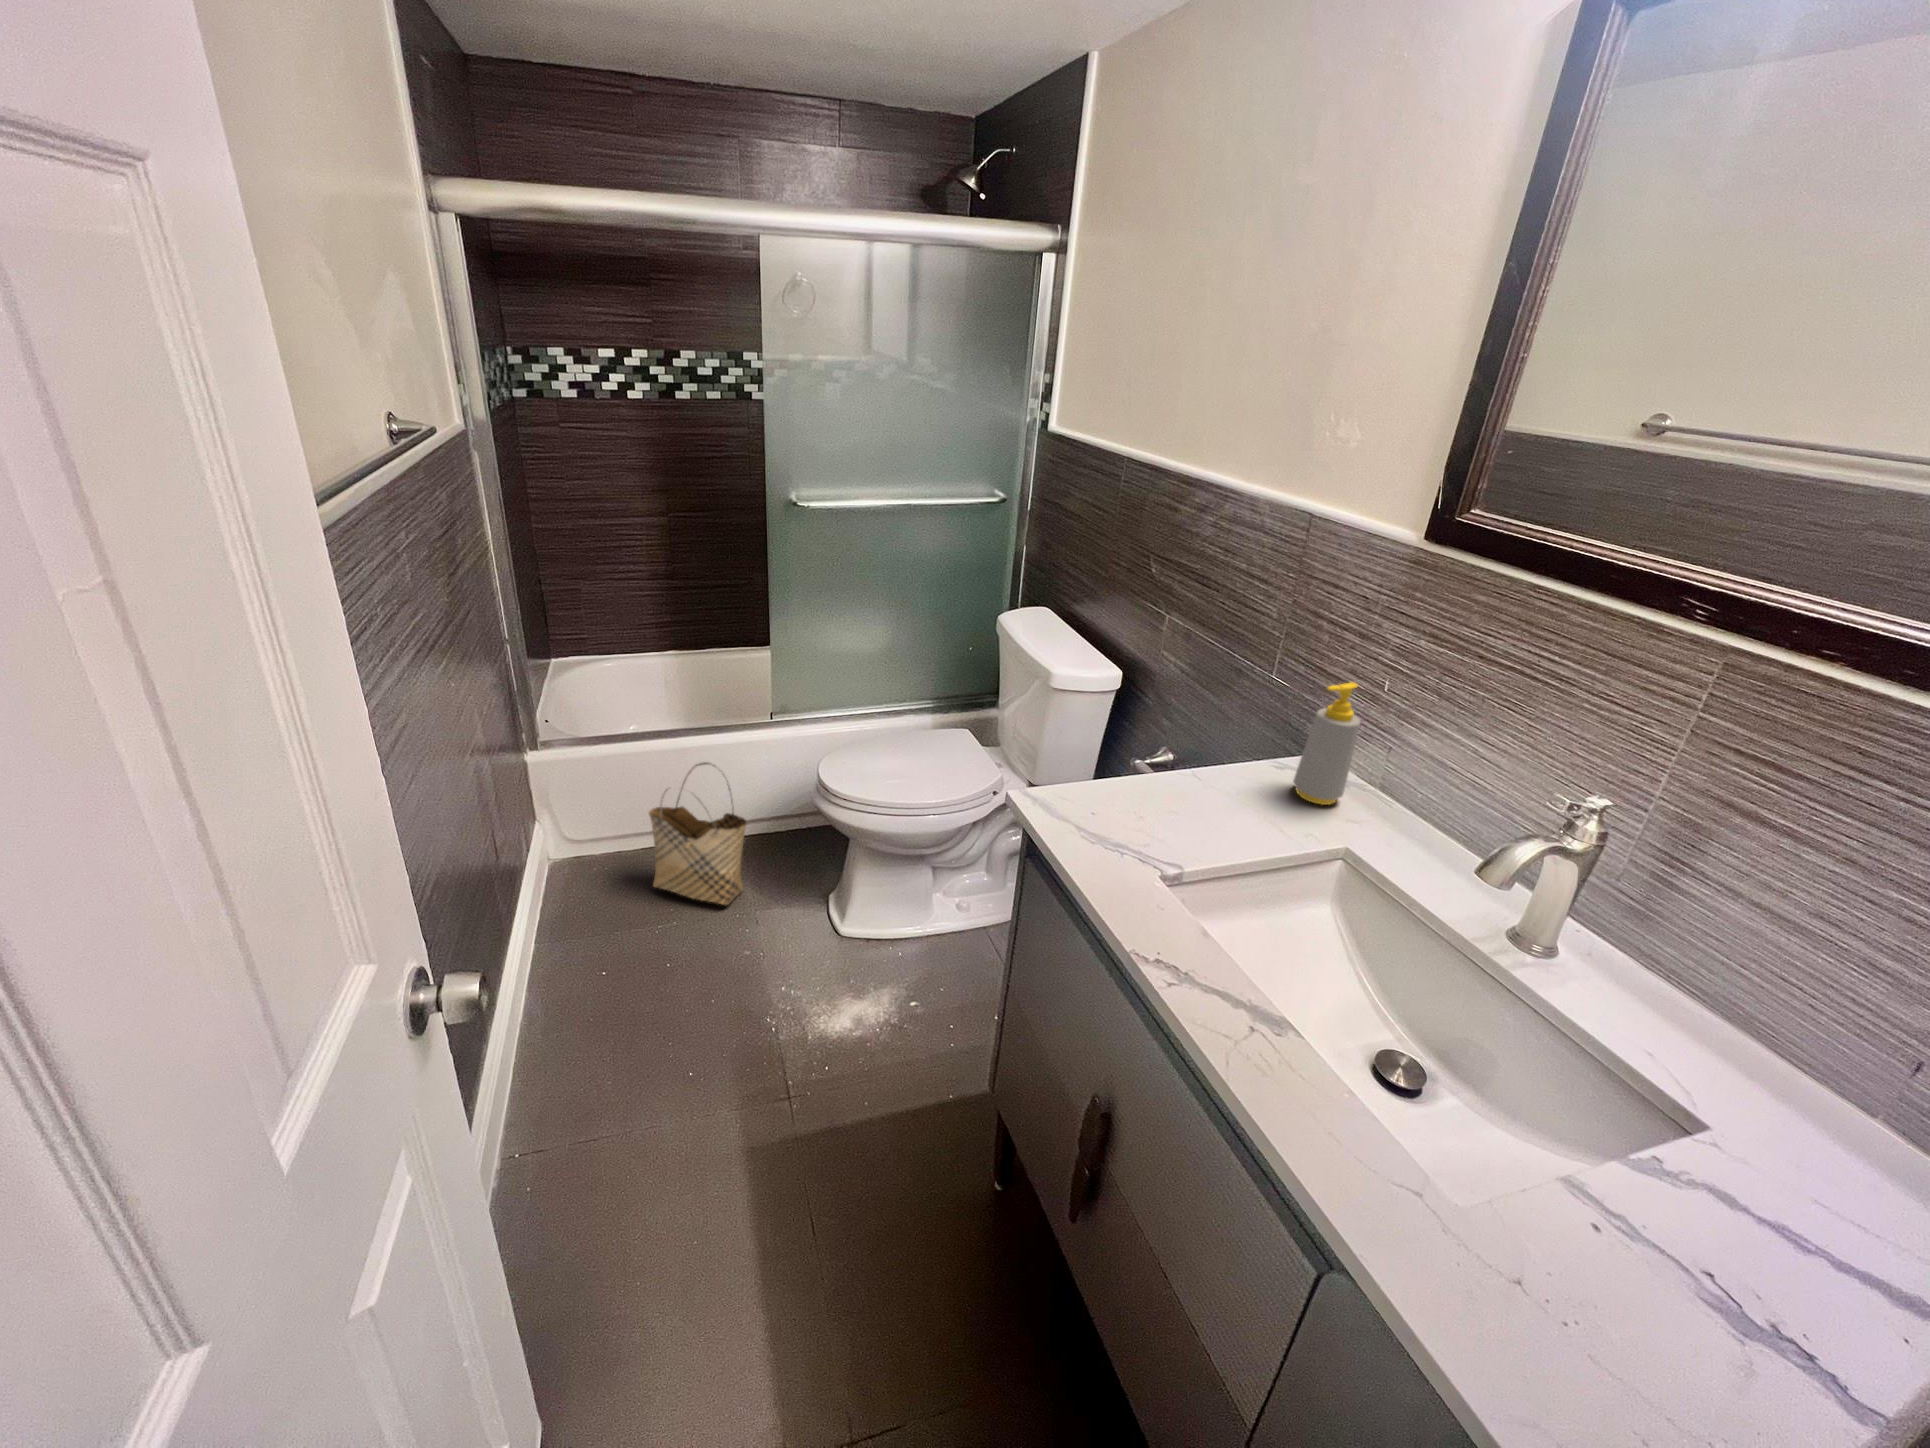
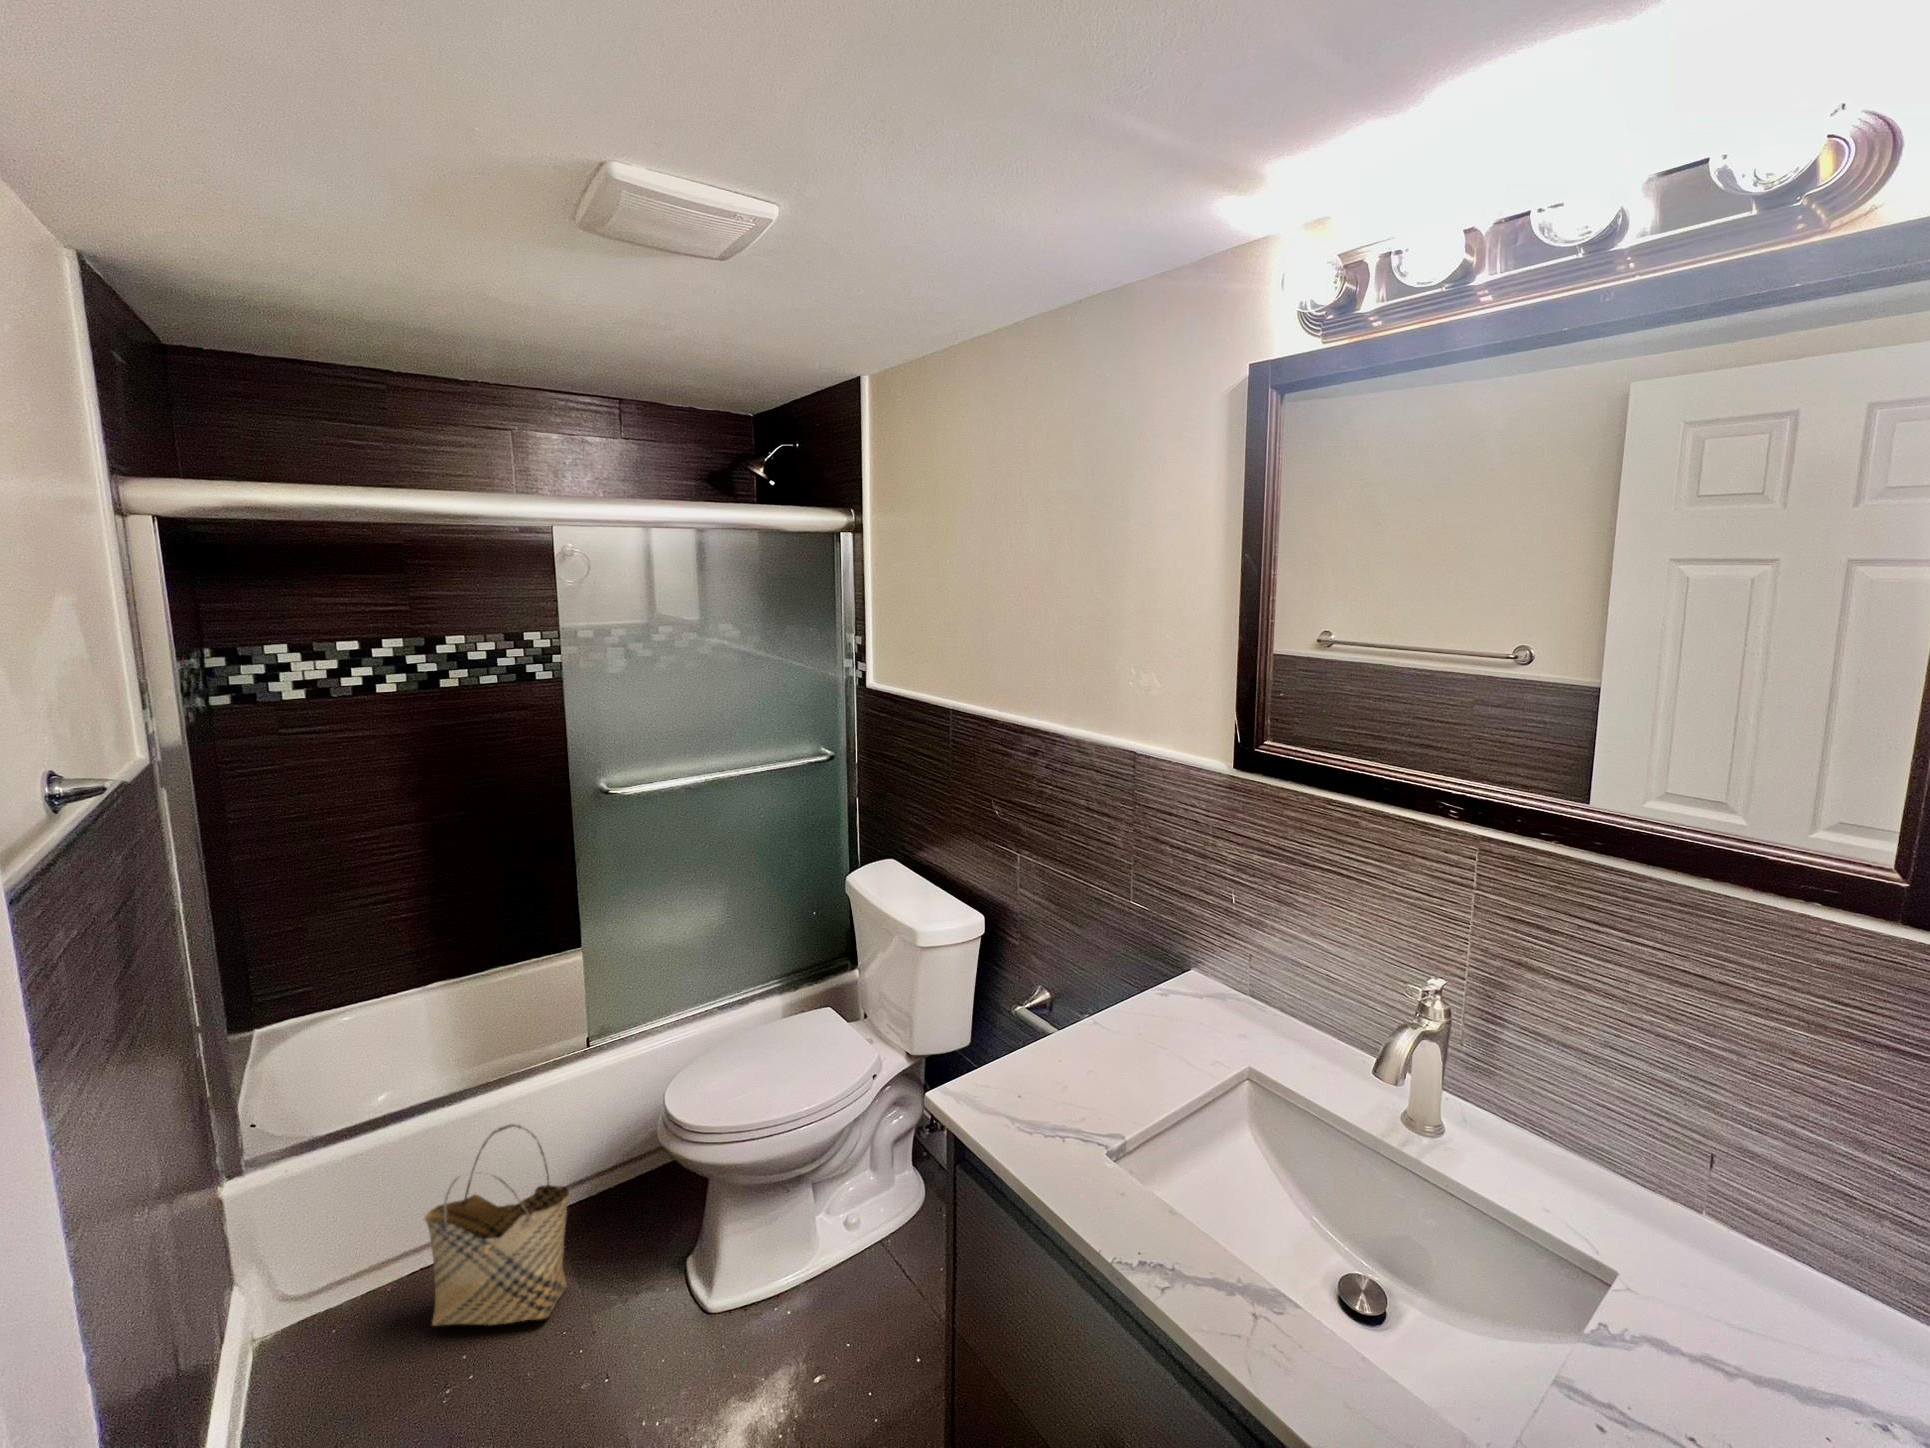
soap bottle: present [1293,682,1361,805] -> none [1180,903,1225,1025]

